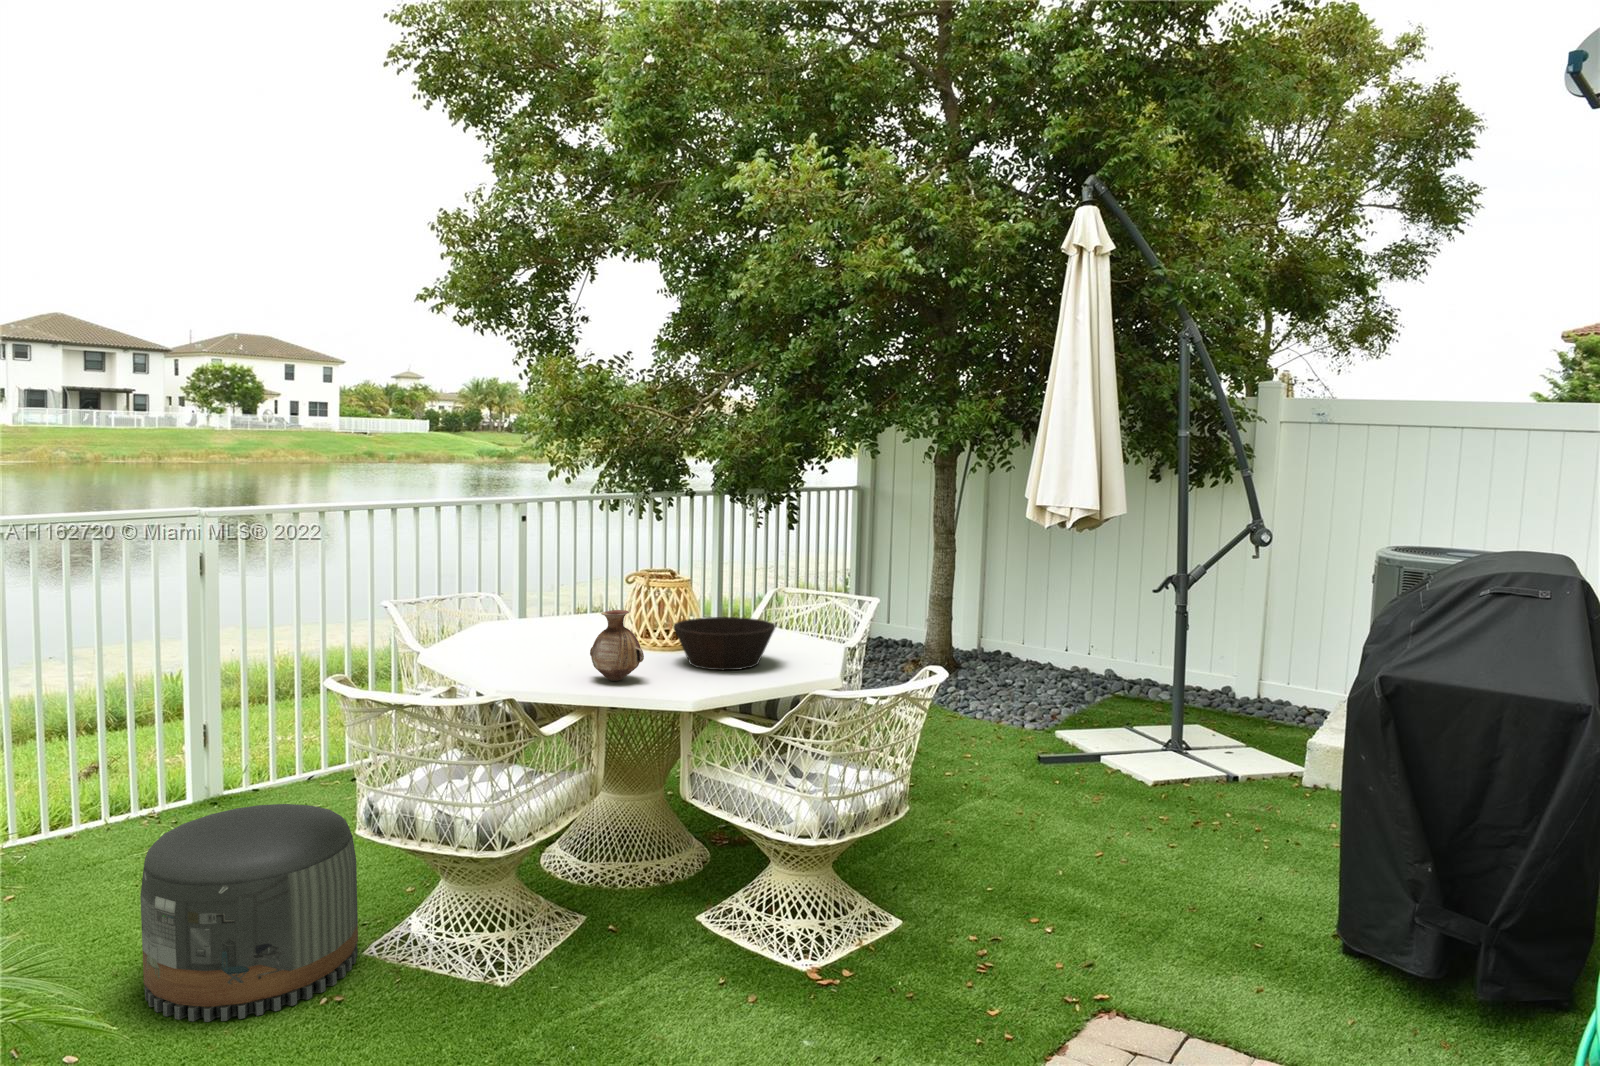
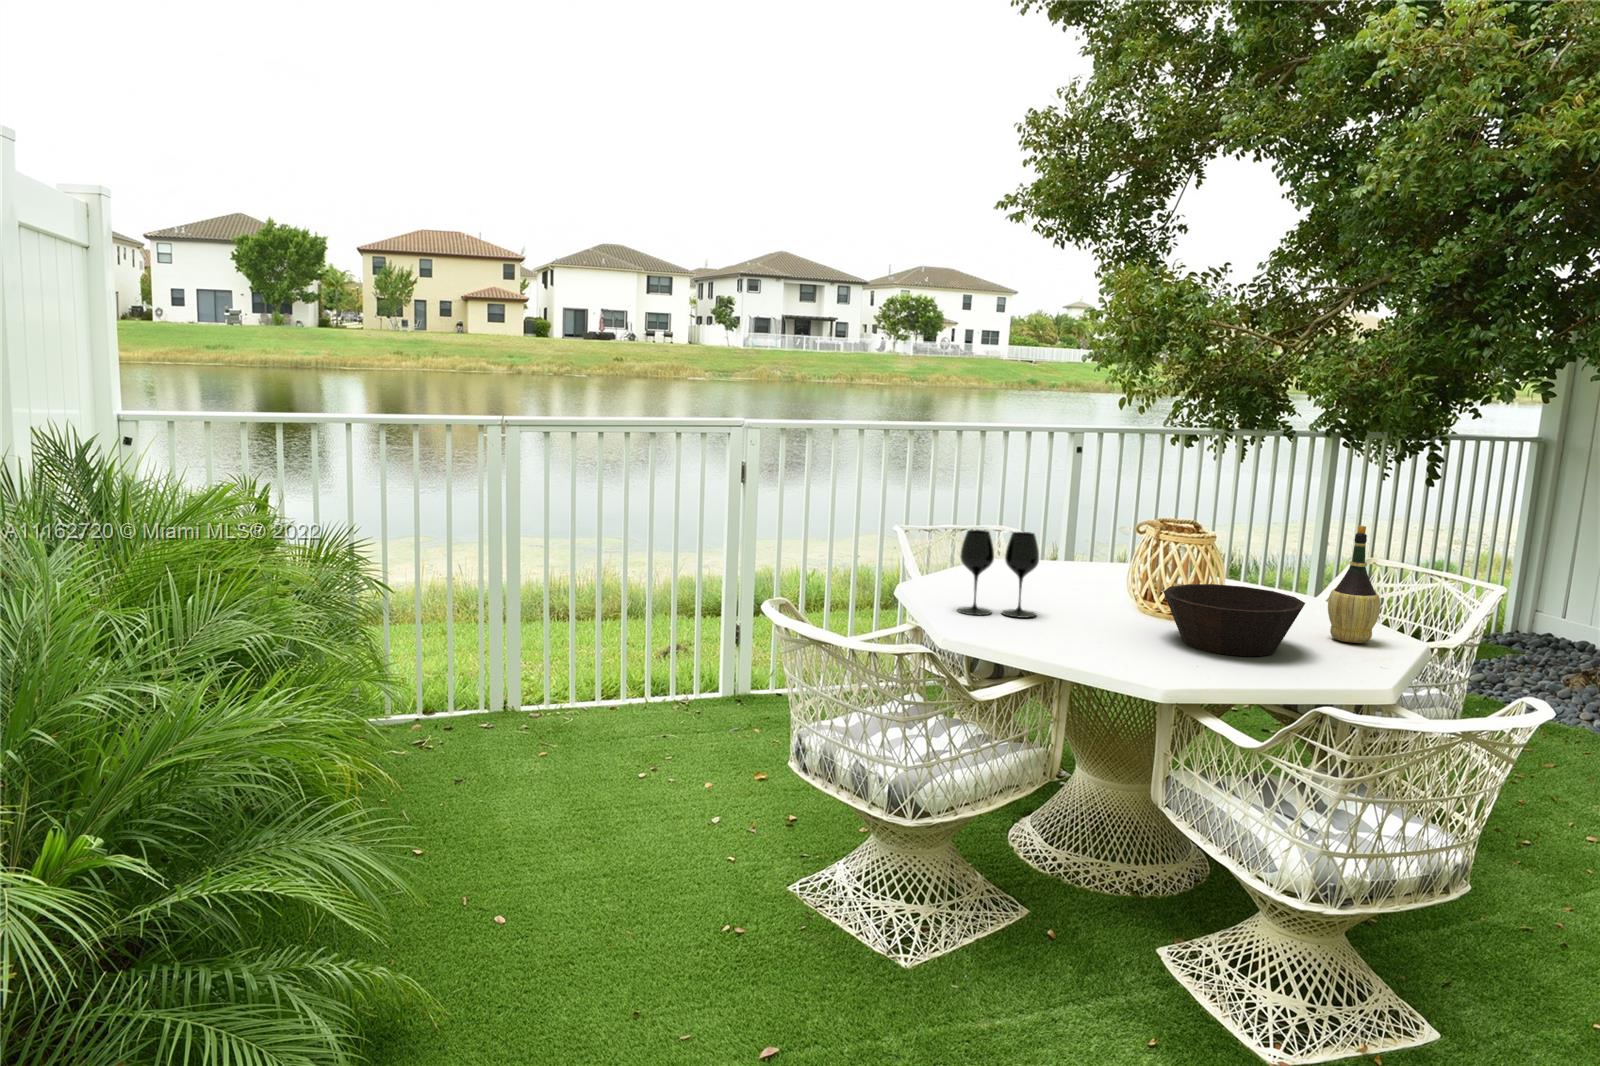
wine bottle: none [782,563,817,650] -> present [1328,526,1381,643]
wine glass: none [498,590,568,667] -> present [957,530,1039,618]
vase: present [590,610,644,681] -> none [1047,563,1108,647]
pouf: present [140,804,358,1022] -> none [602,716,789,921]

